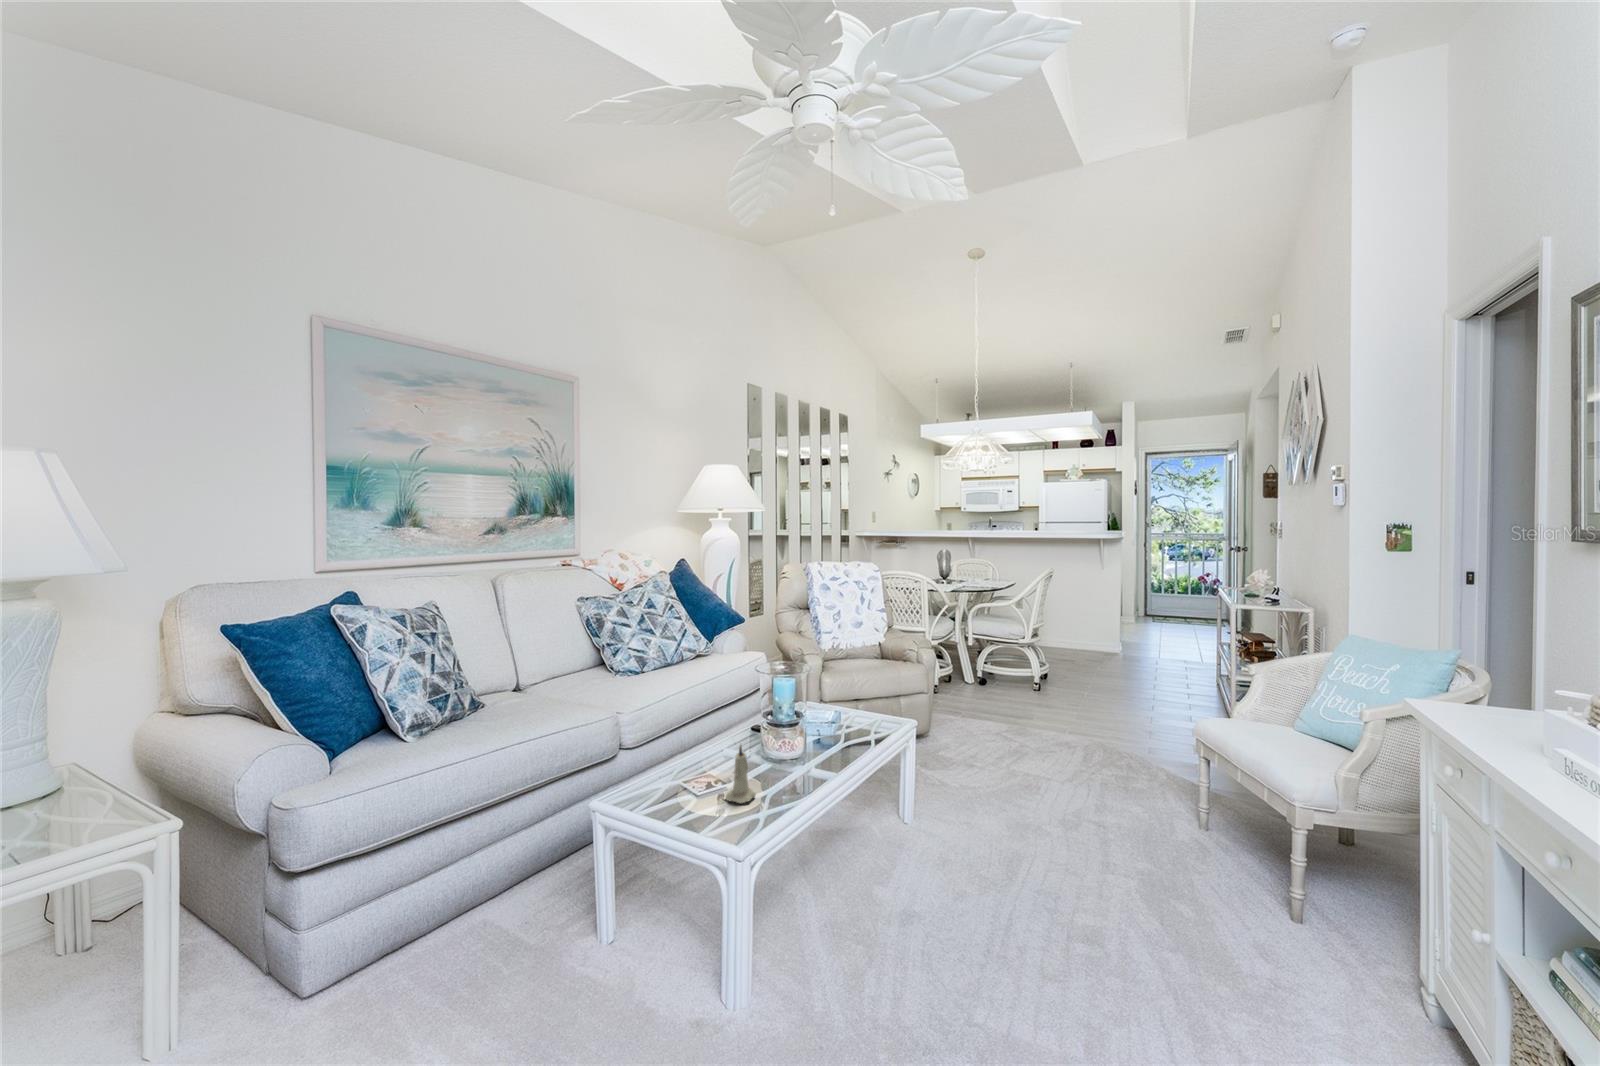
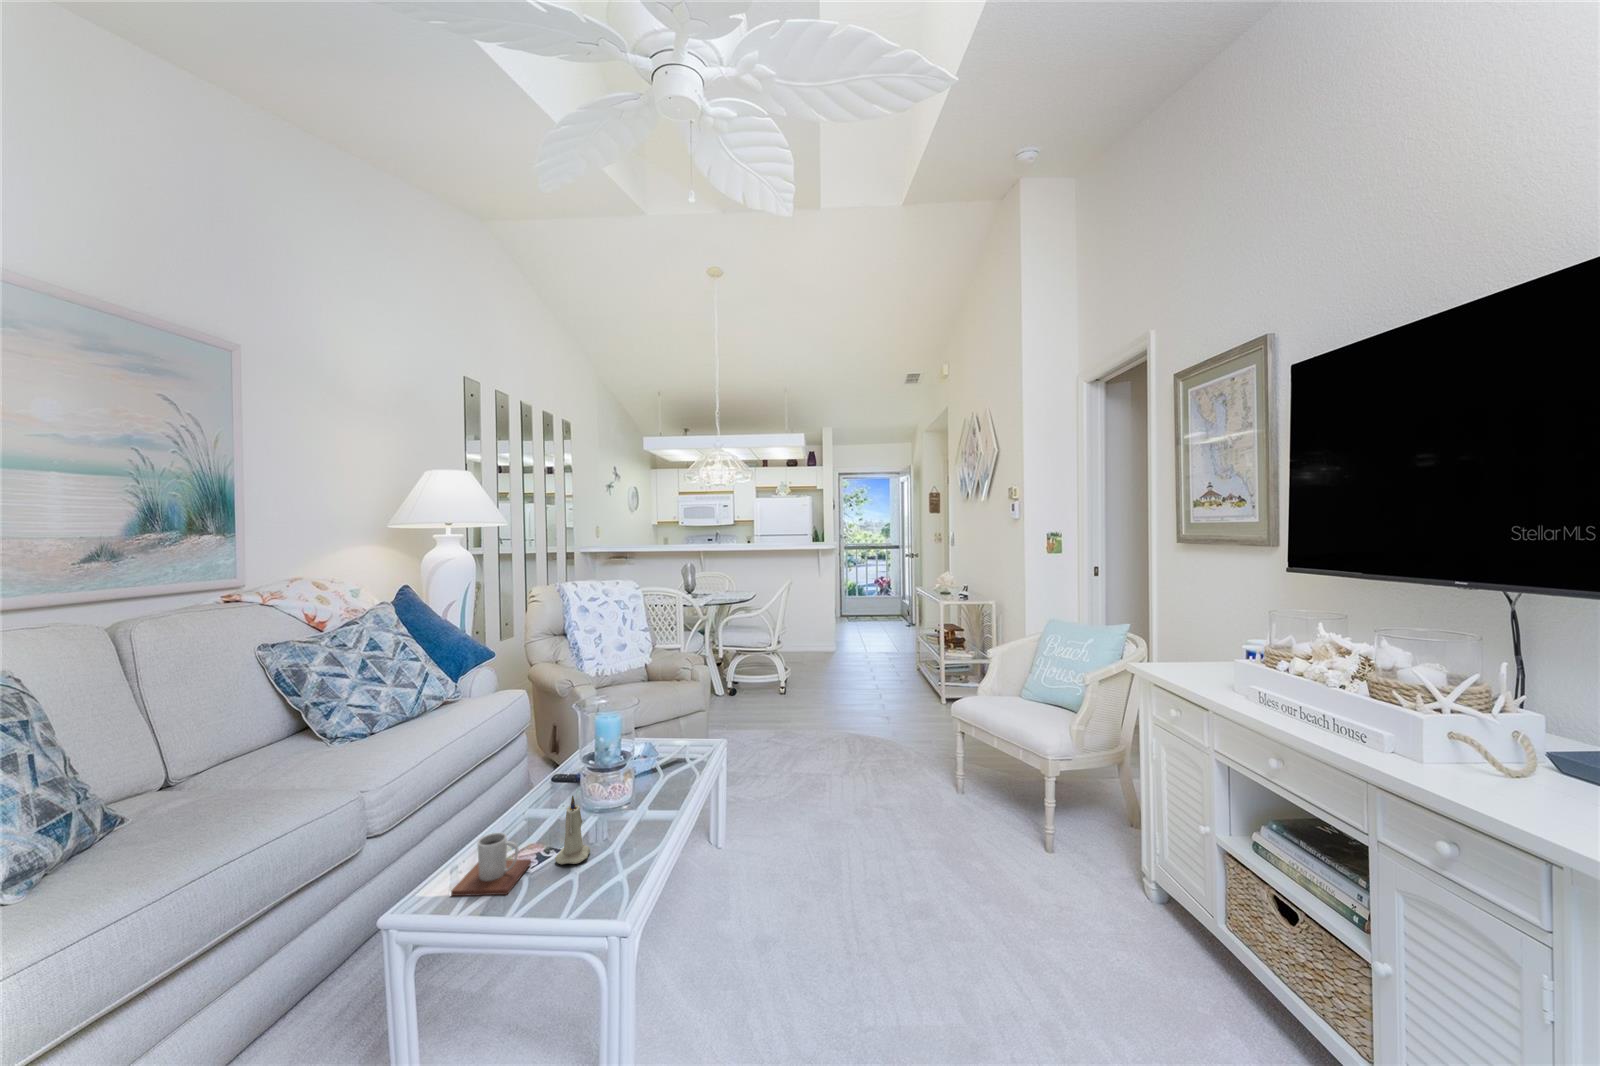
mug: none [644,762,708,814] -> present [451,833,531,896]

